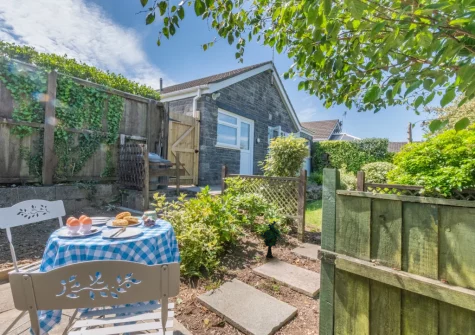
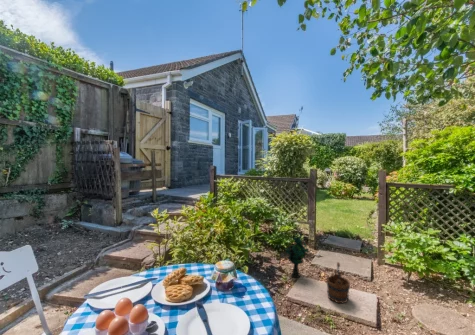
wooden bucket: none [285,244,303,277] -> present [327,263,350,303]

